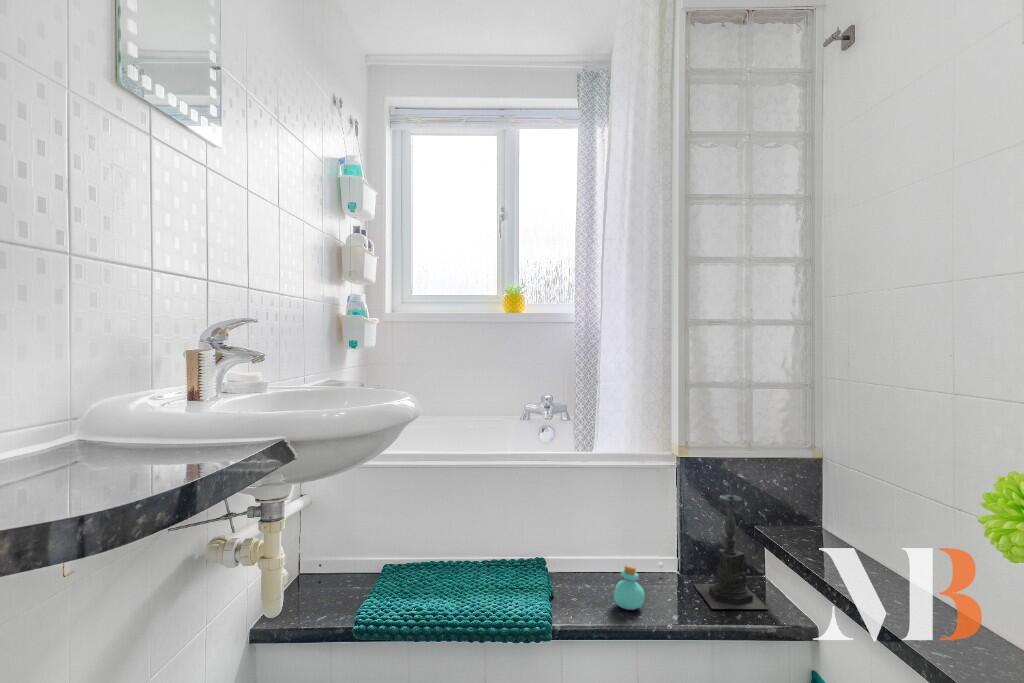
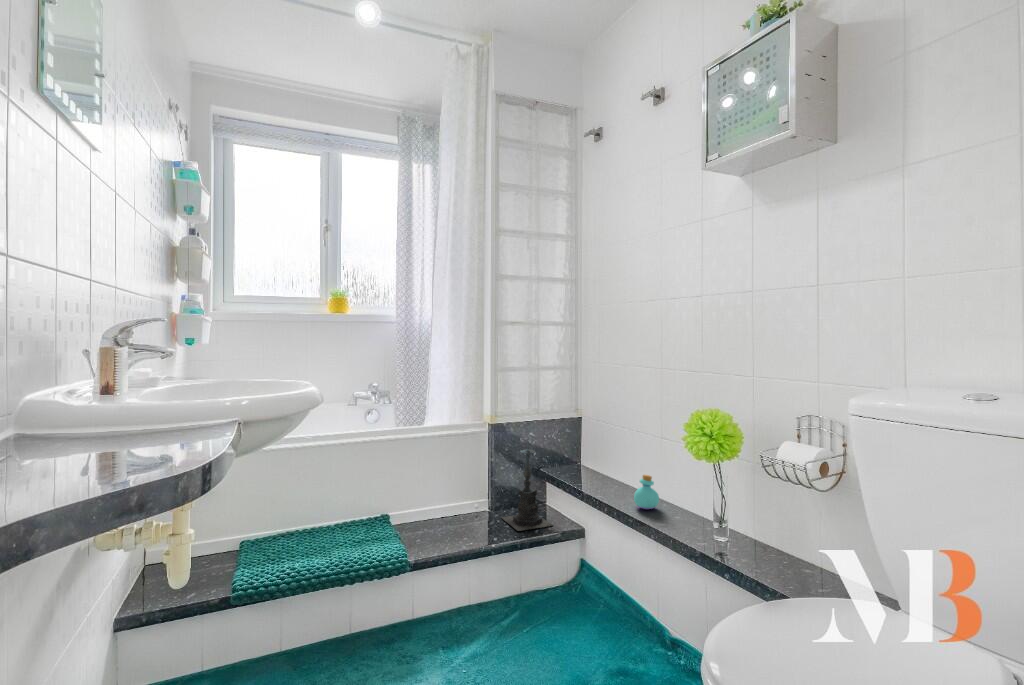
perfume bottle: present [614,565,645,610] -> present [634,475,659,509]

